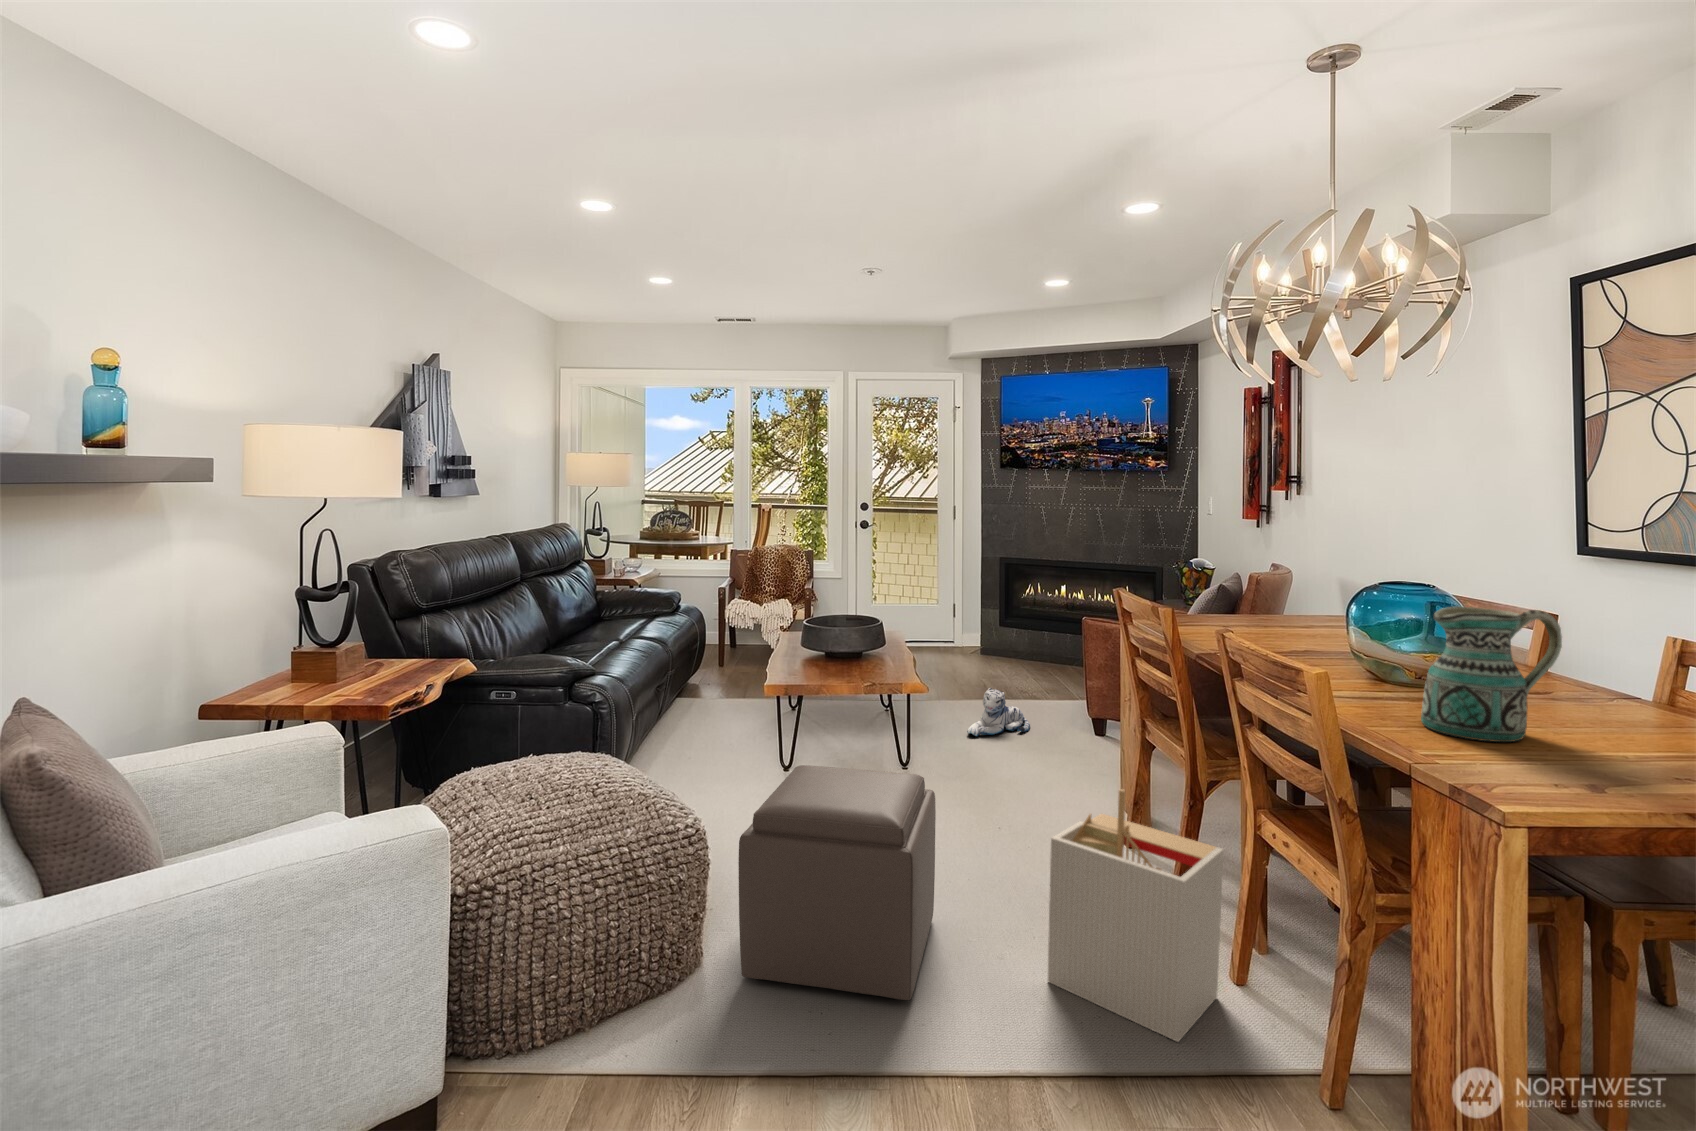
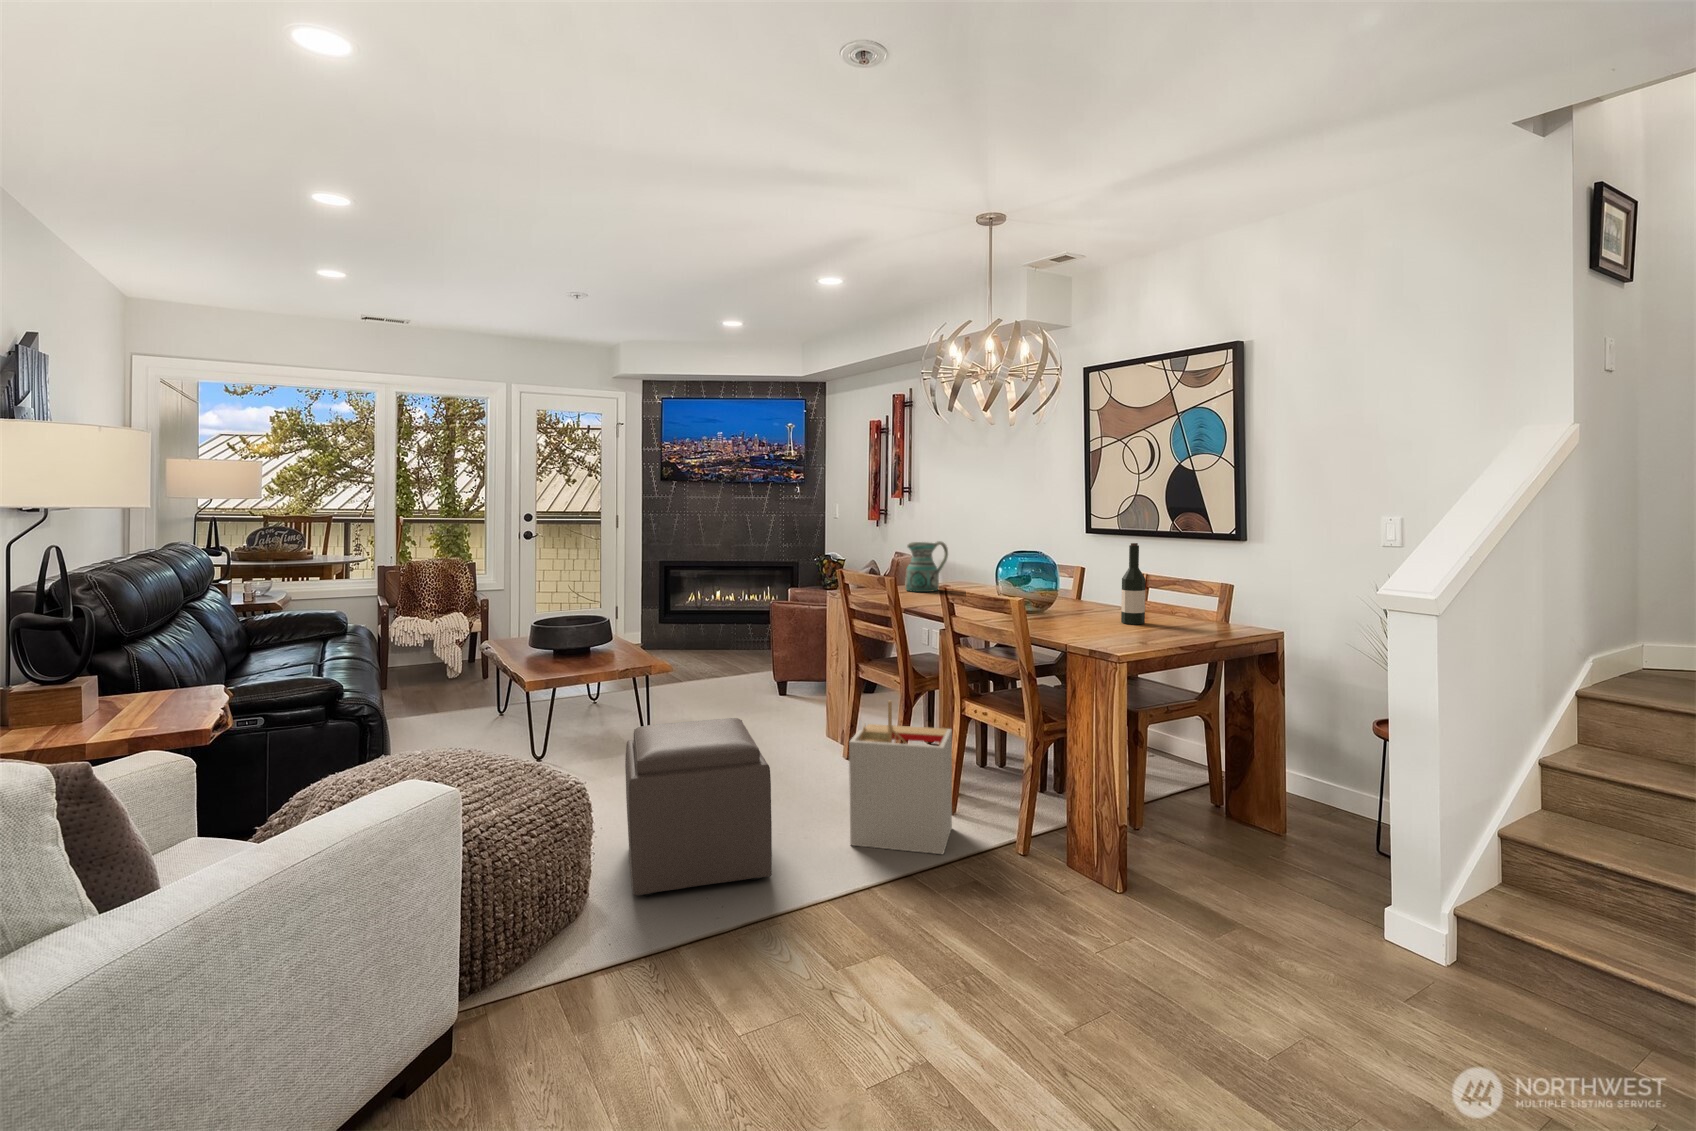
wine bottle: none [1577,583,1639,735] -> present [1121,543,1145,624]
ceramic pitcher: present [1421,607,1562,742] -> present [906,541,948,592]
plush toy: present [967,688,1030,736] -> none [688,668,735,710]

